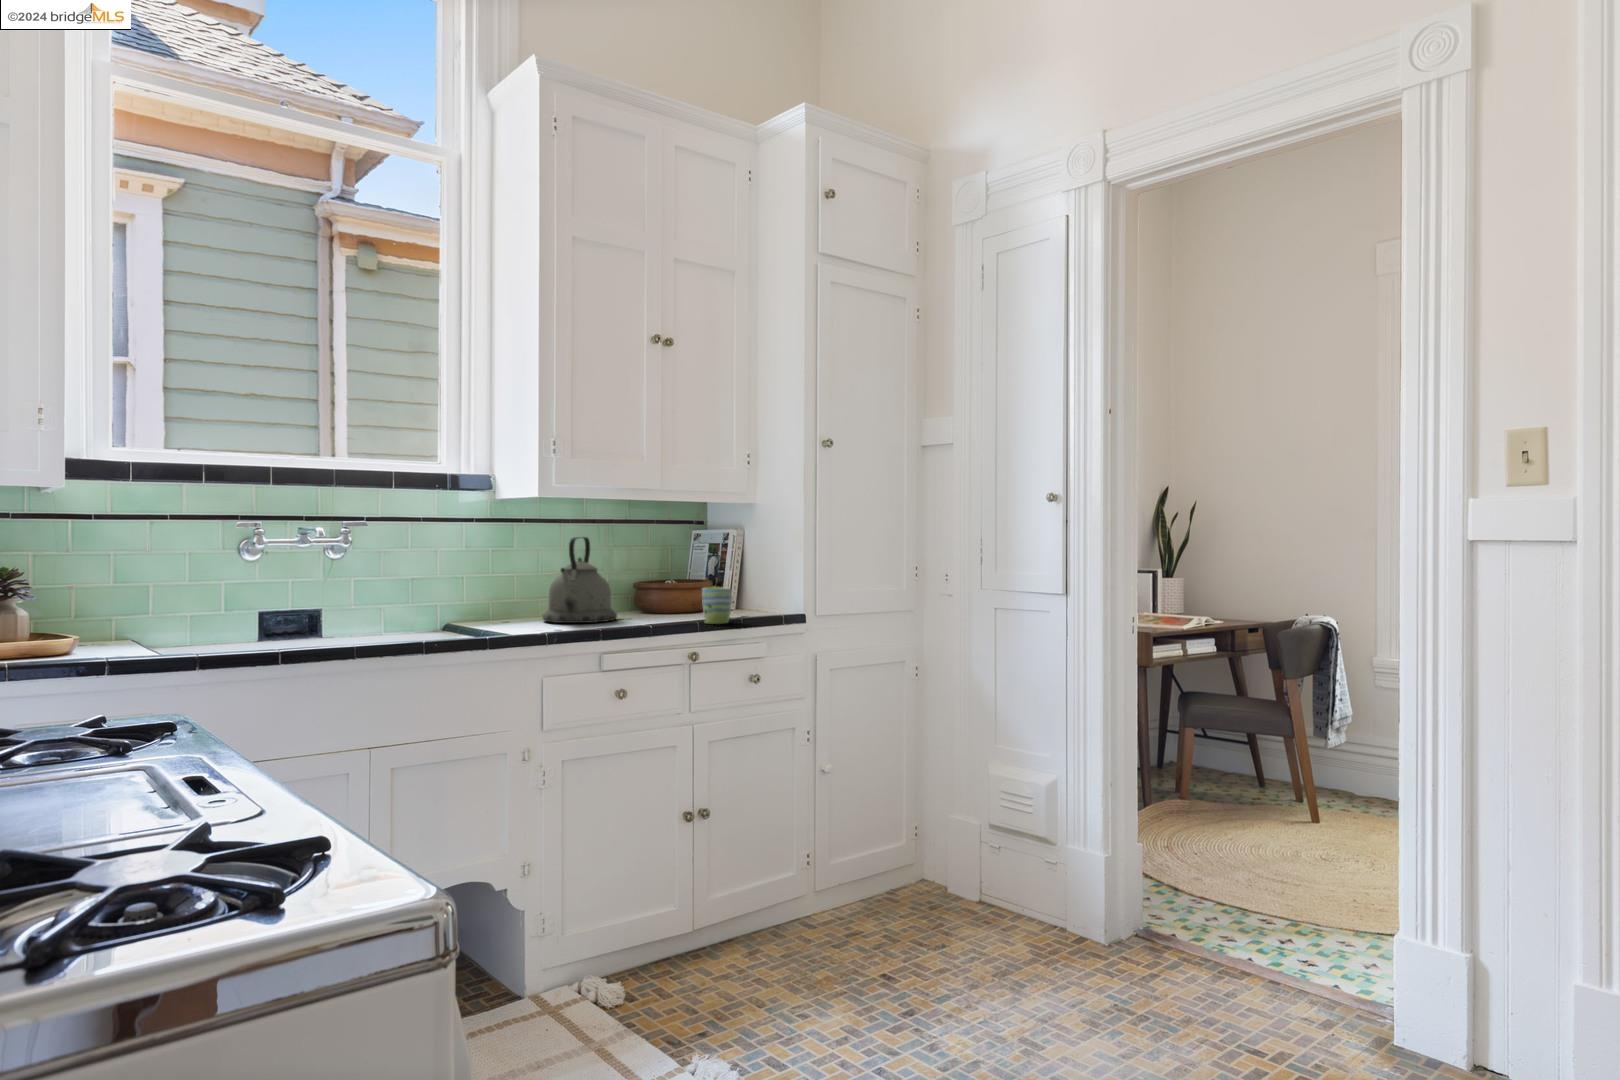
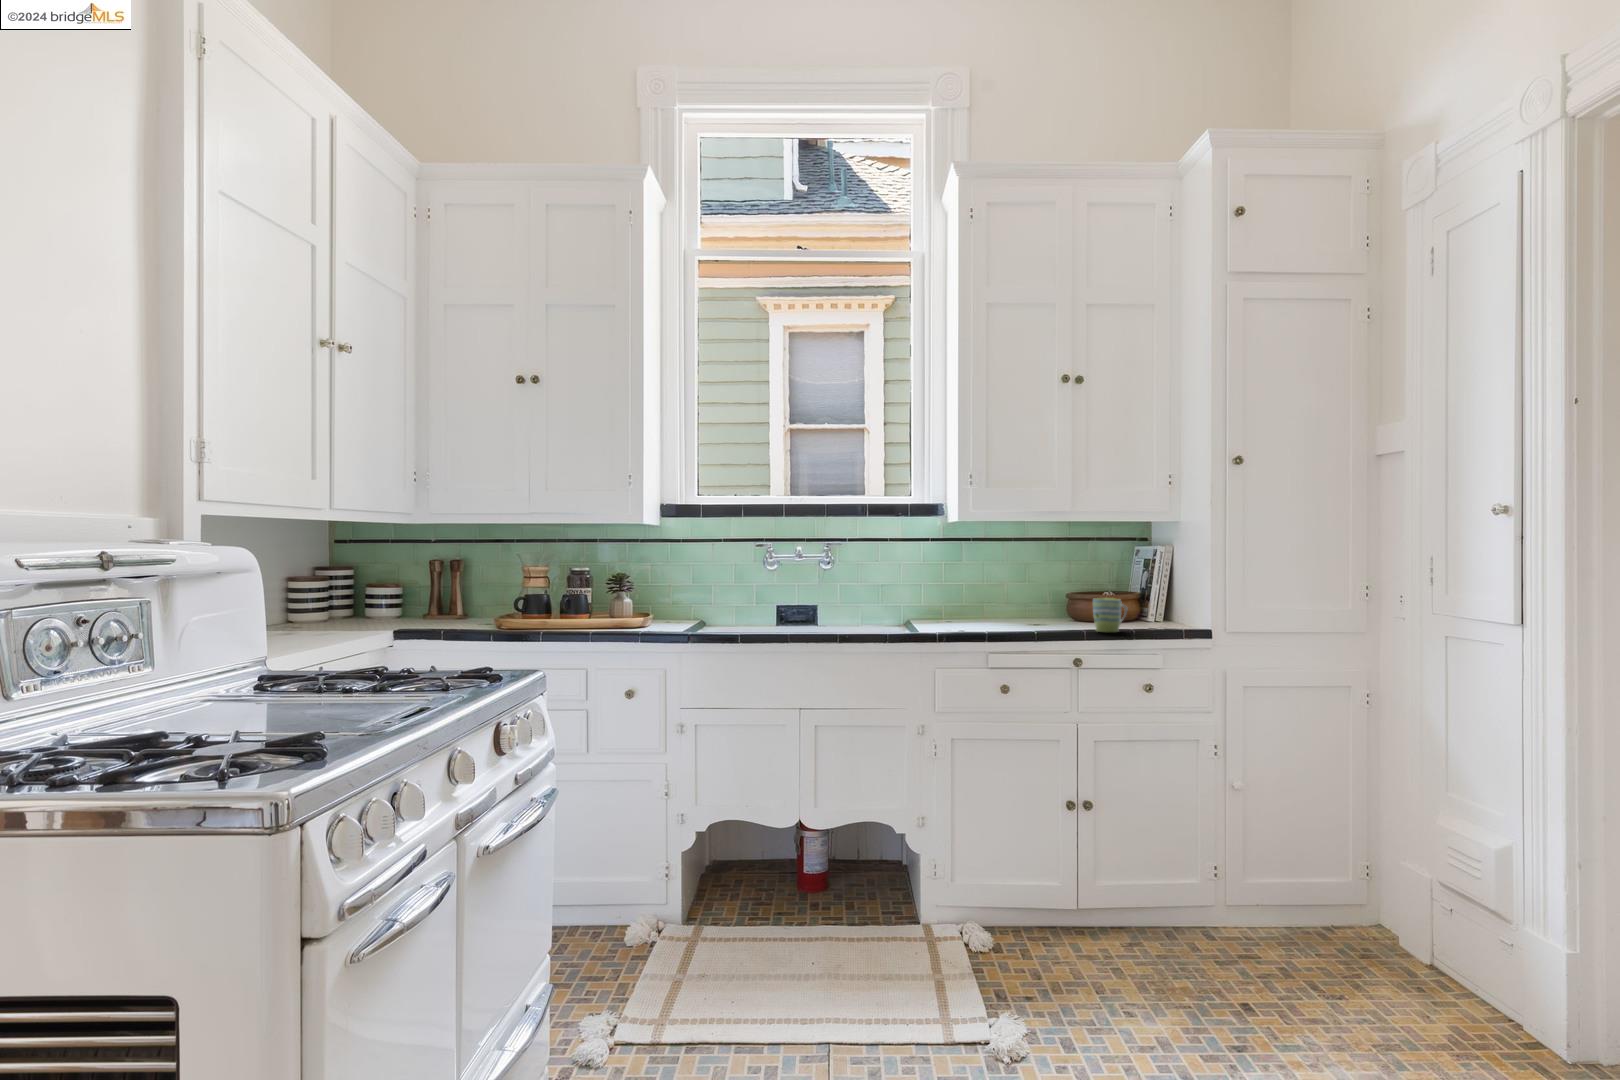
kettle: present [543,537,617,623] -> none [970,552,1033,625]

